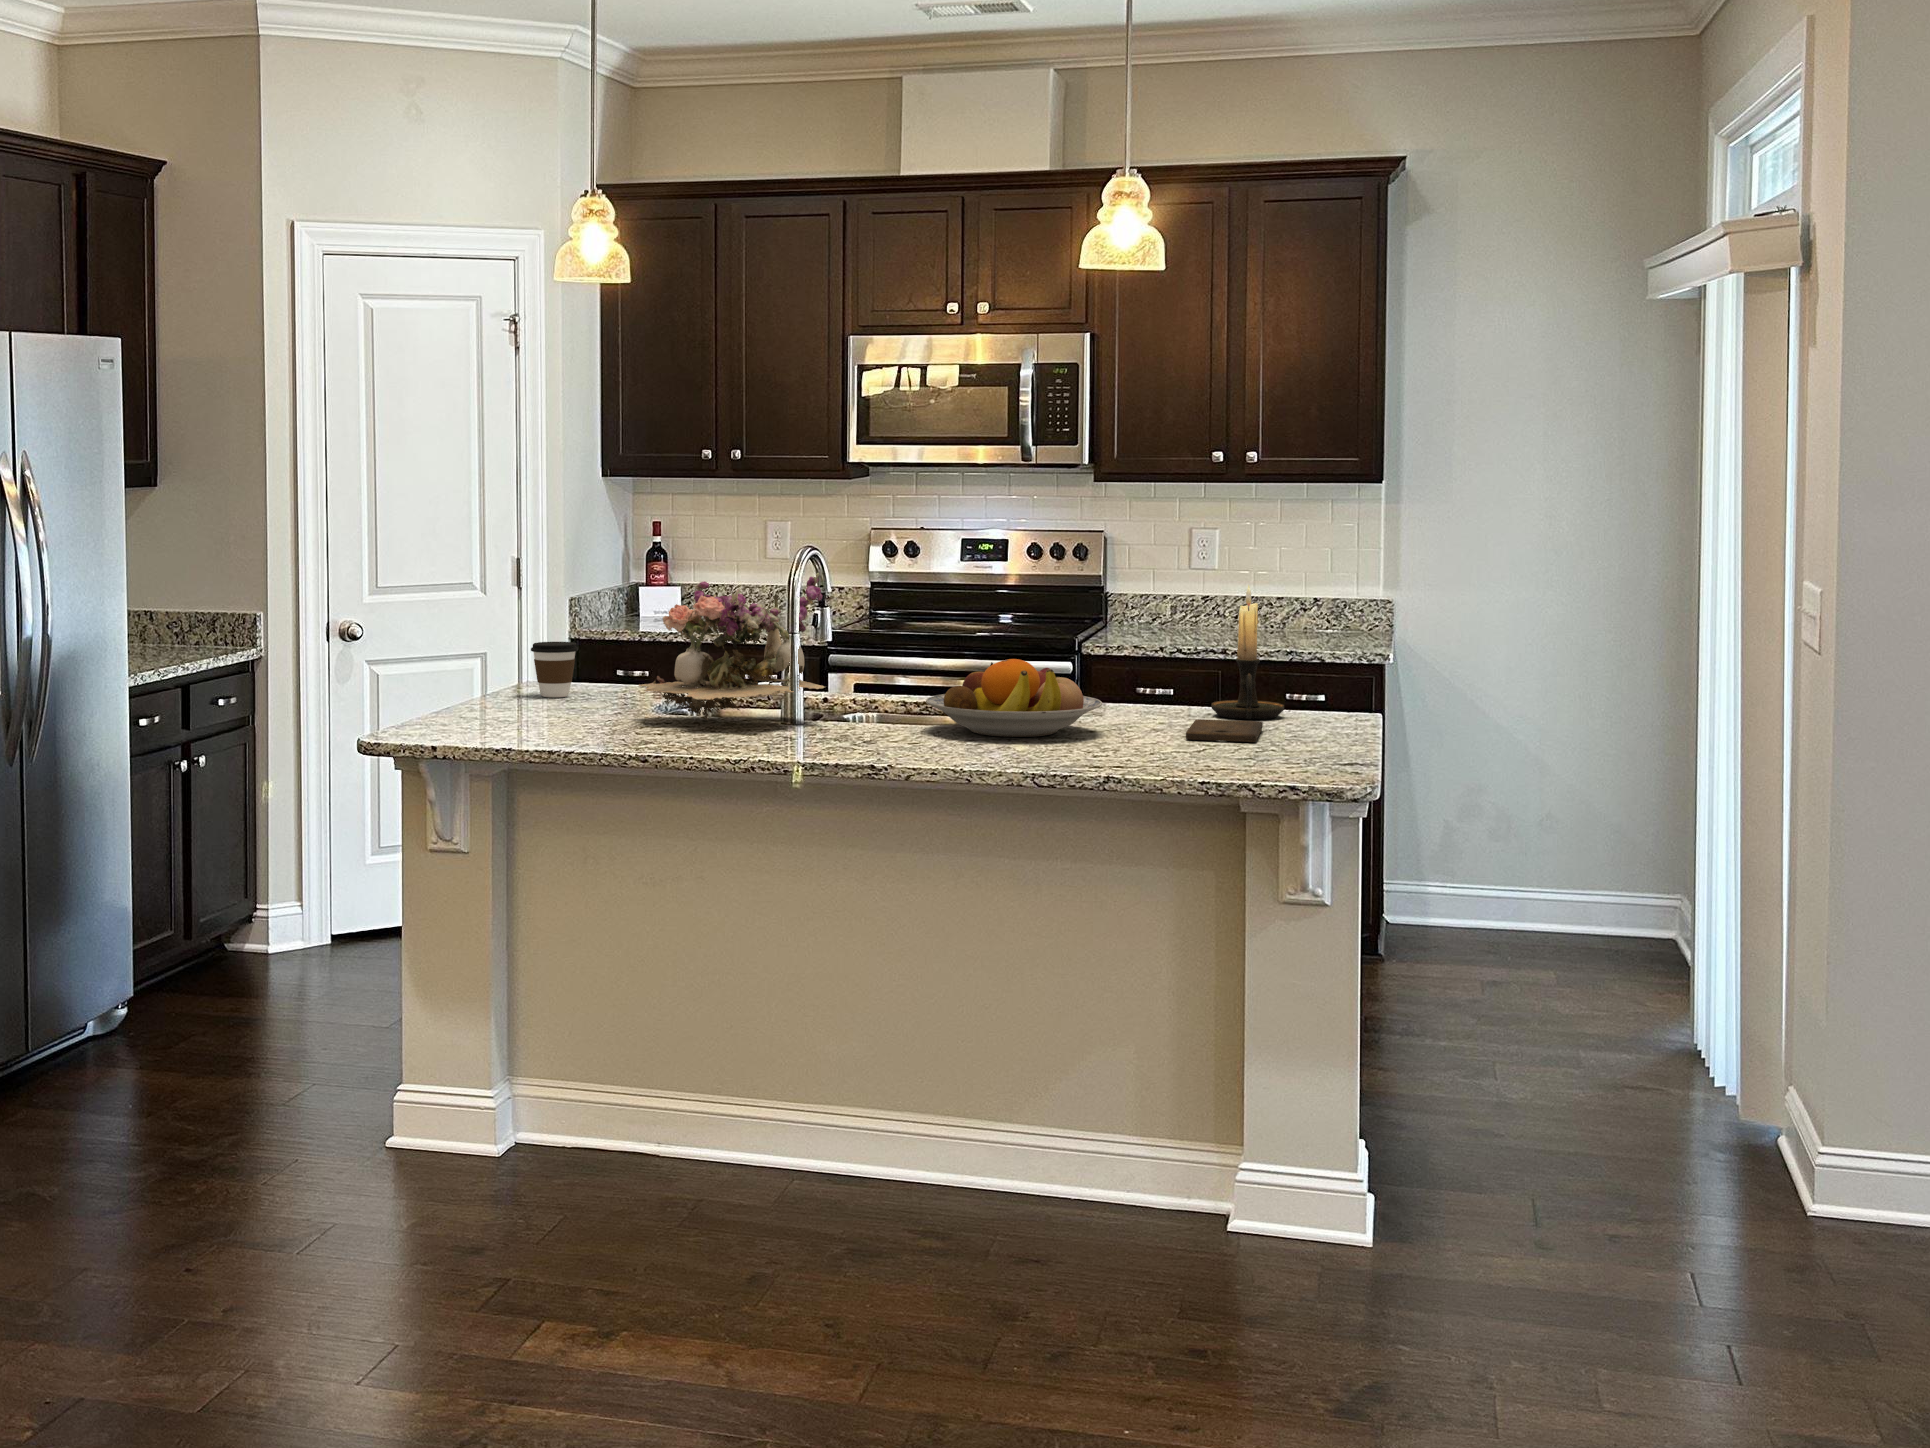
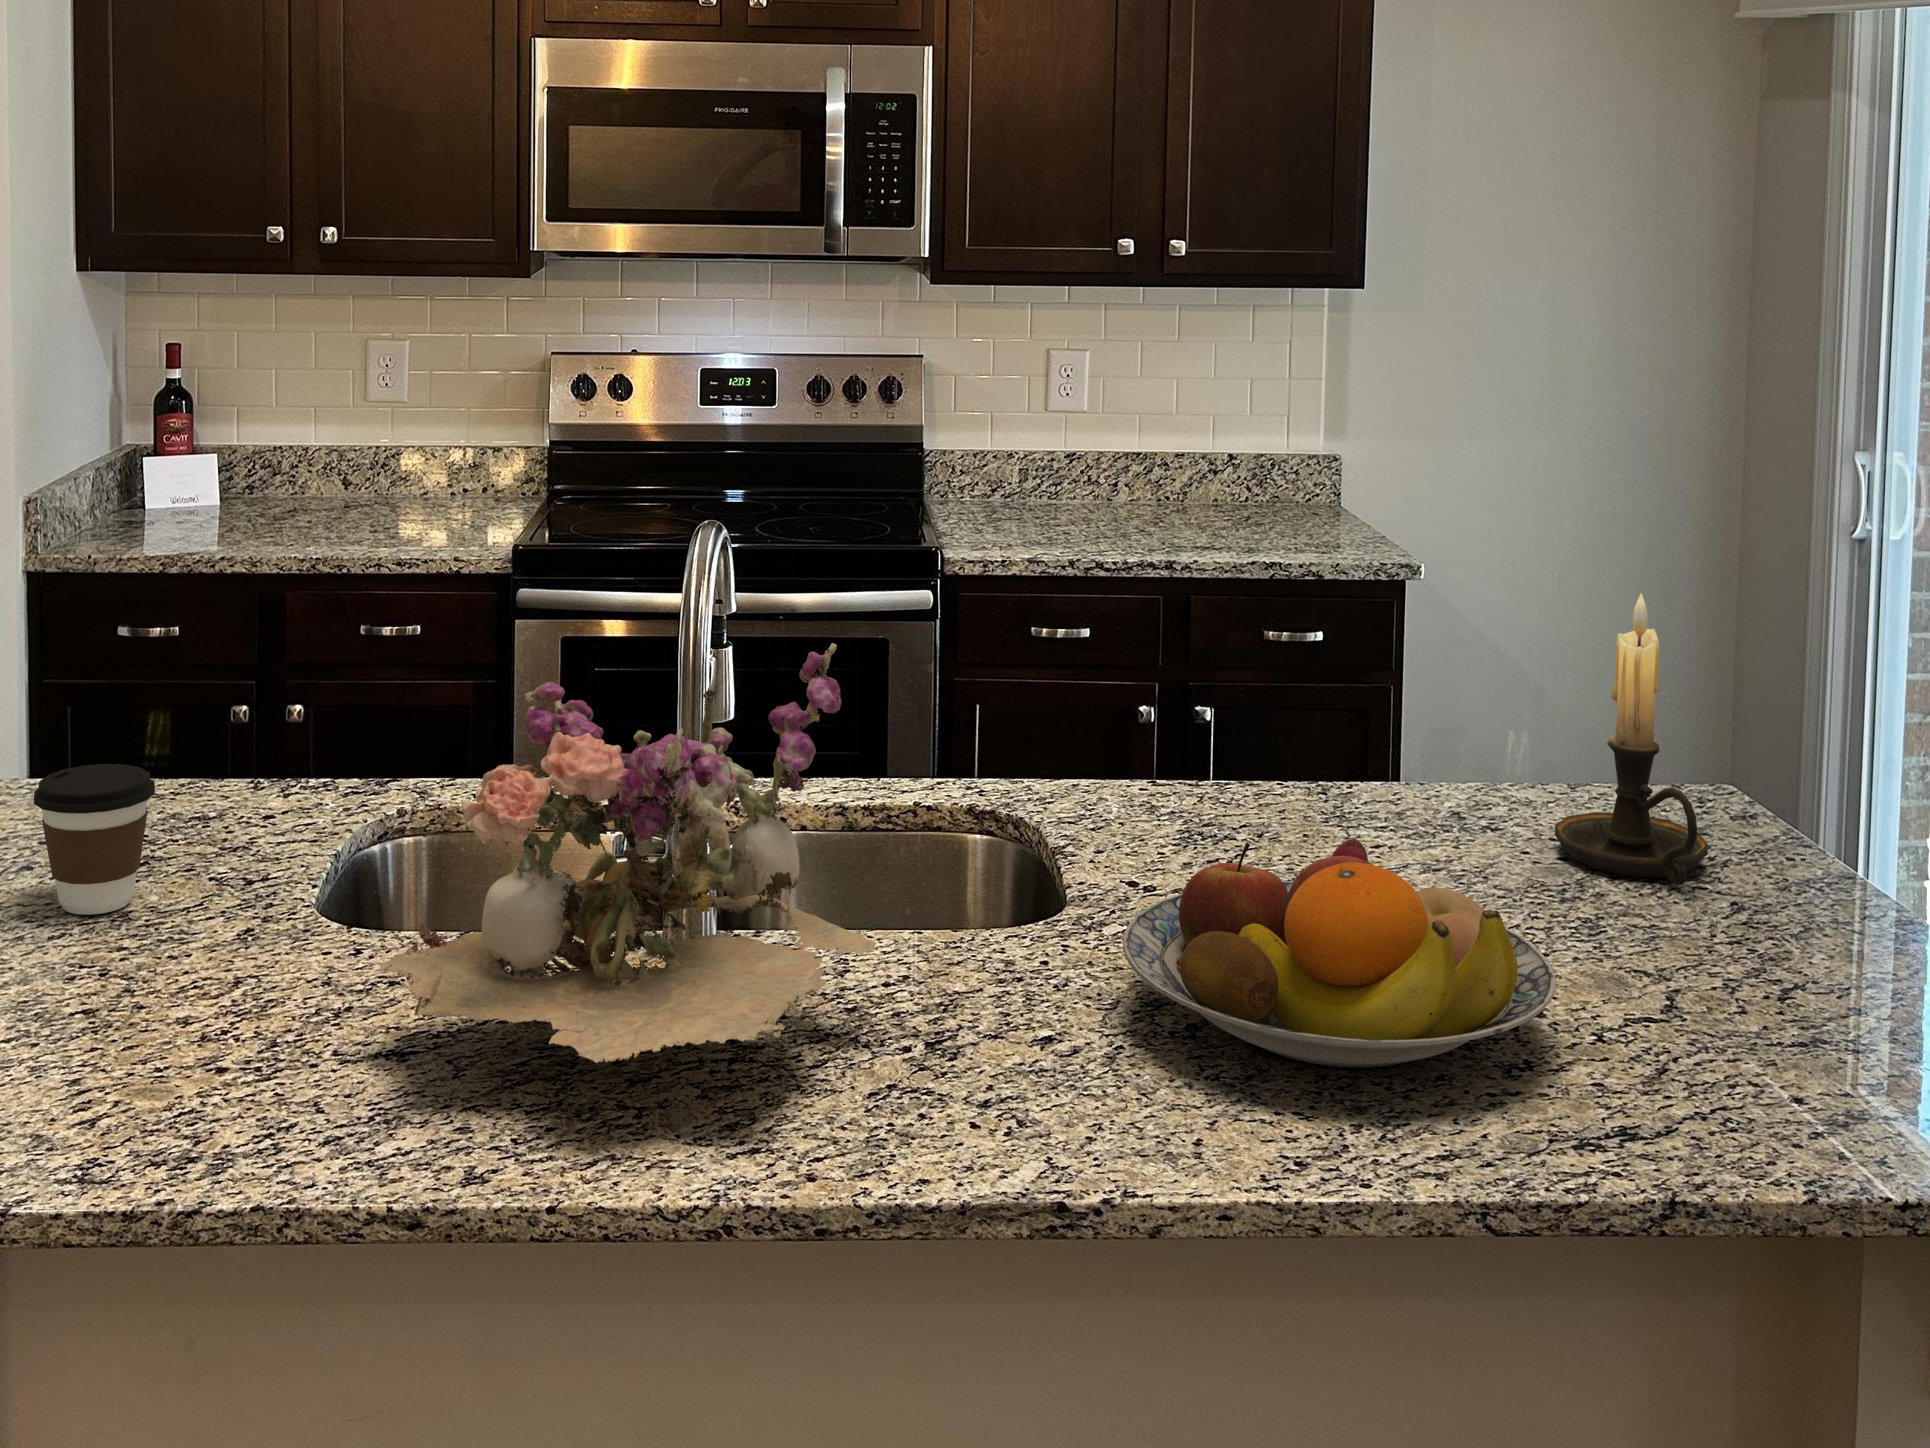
cutting board: present [1186,719,1263,742] -> none [1638,922,1894,1030]

